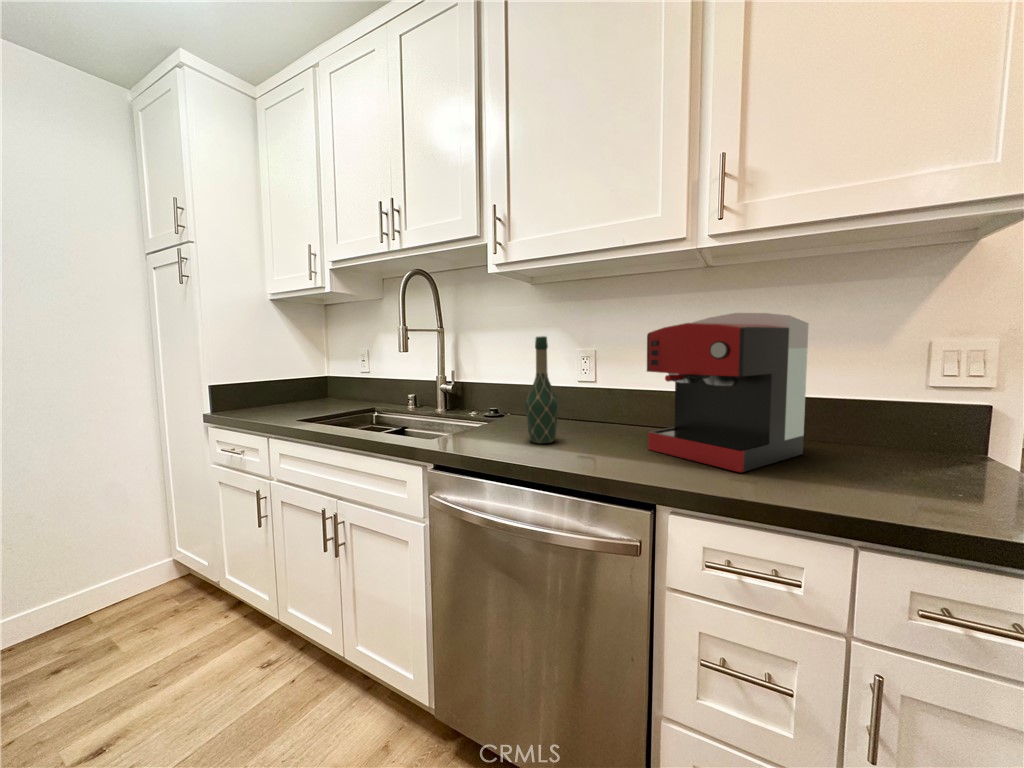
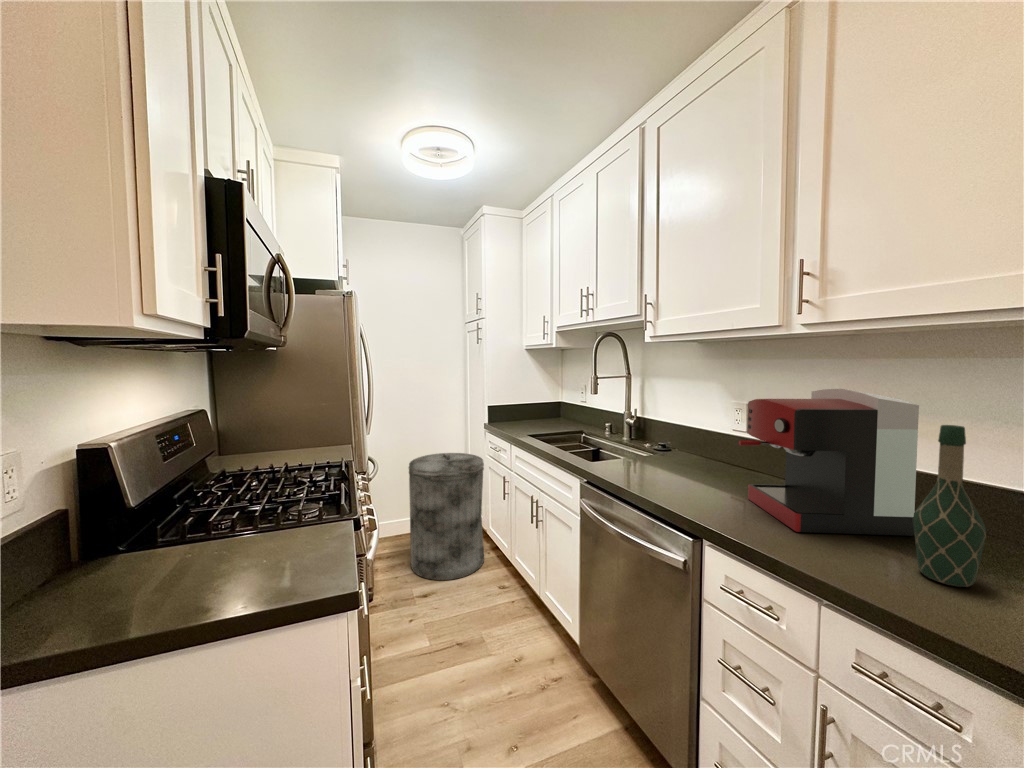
wine bottle: present [525,336,559,443] -> present [913,425,986,587]
trash can: none [27,469,221,715] -> present [409,453,484,580]

